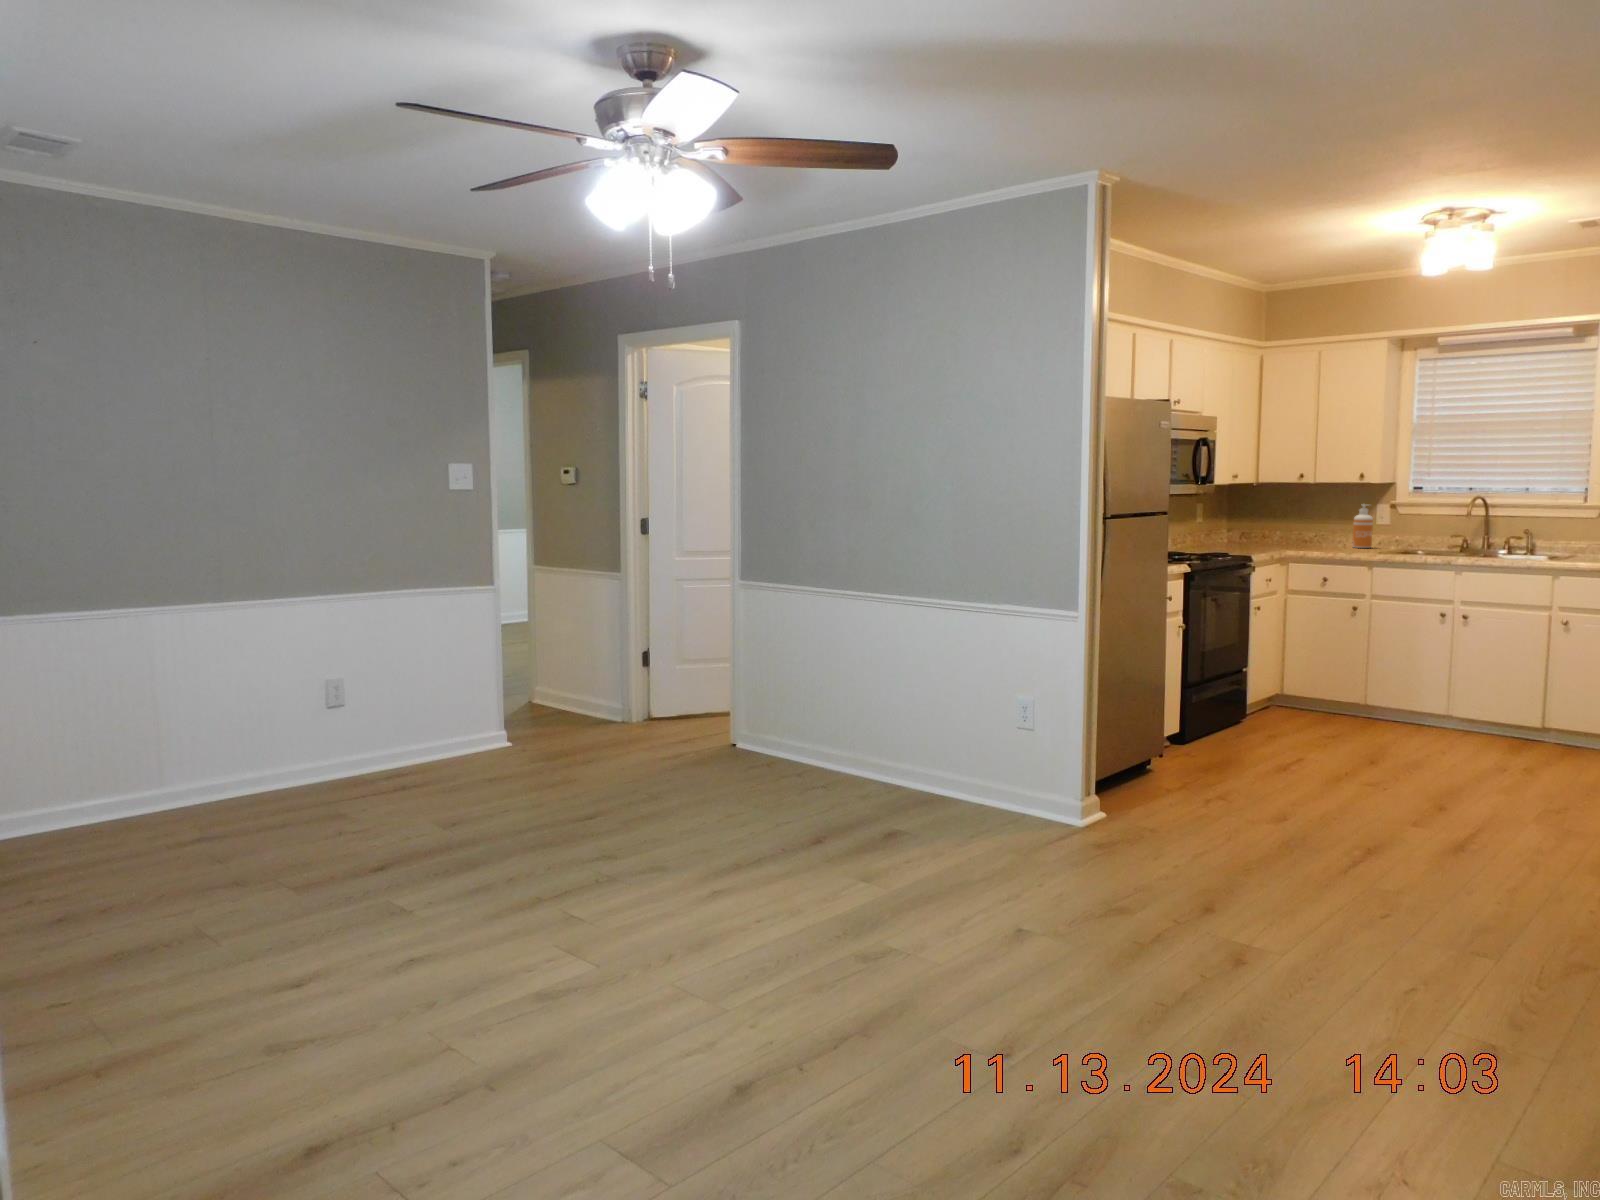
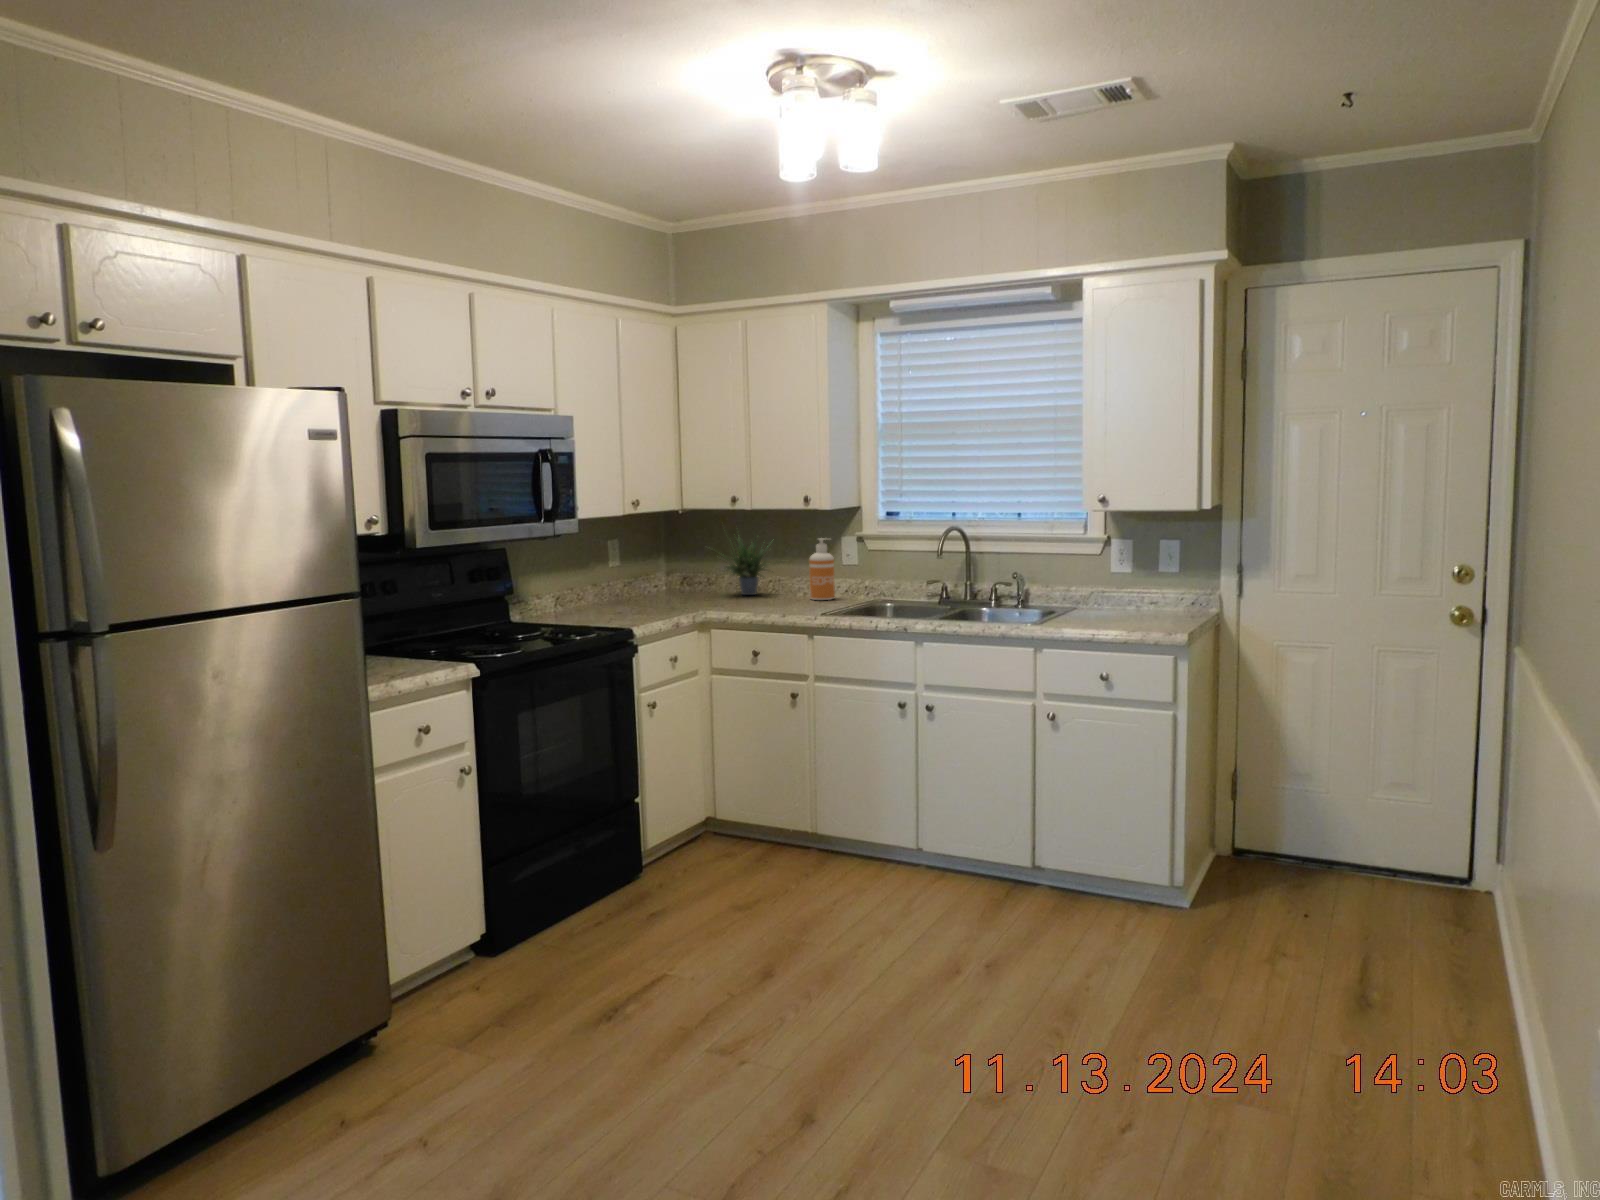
potted plant: none [1269,492,1332,544] -> present [724,535,773,595]

